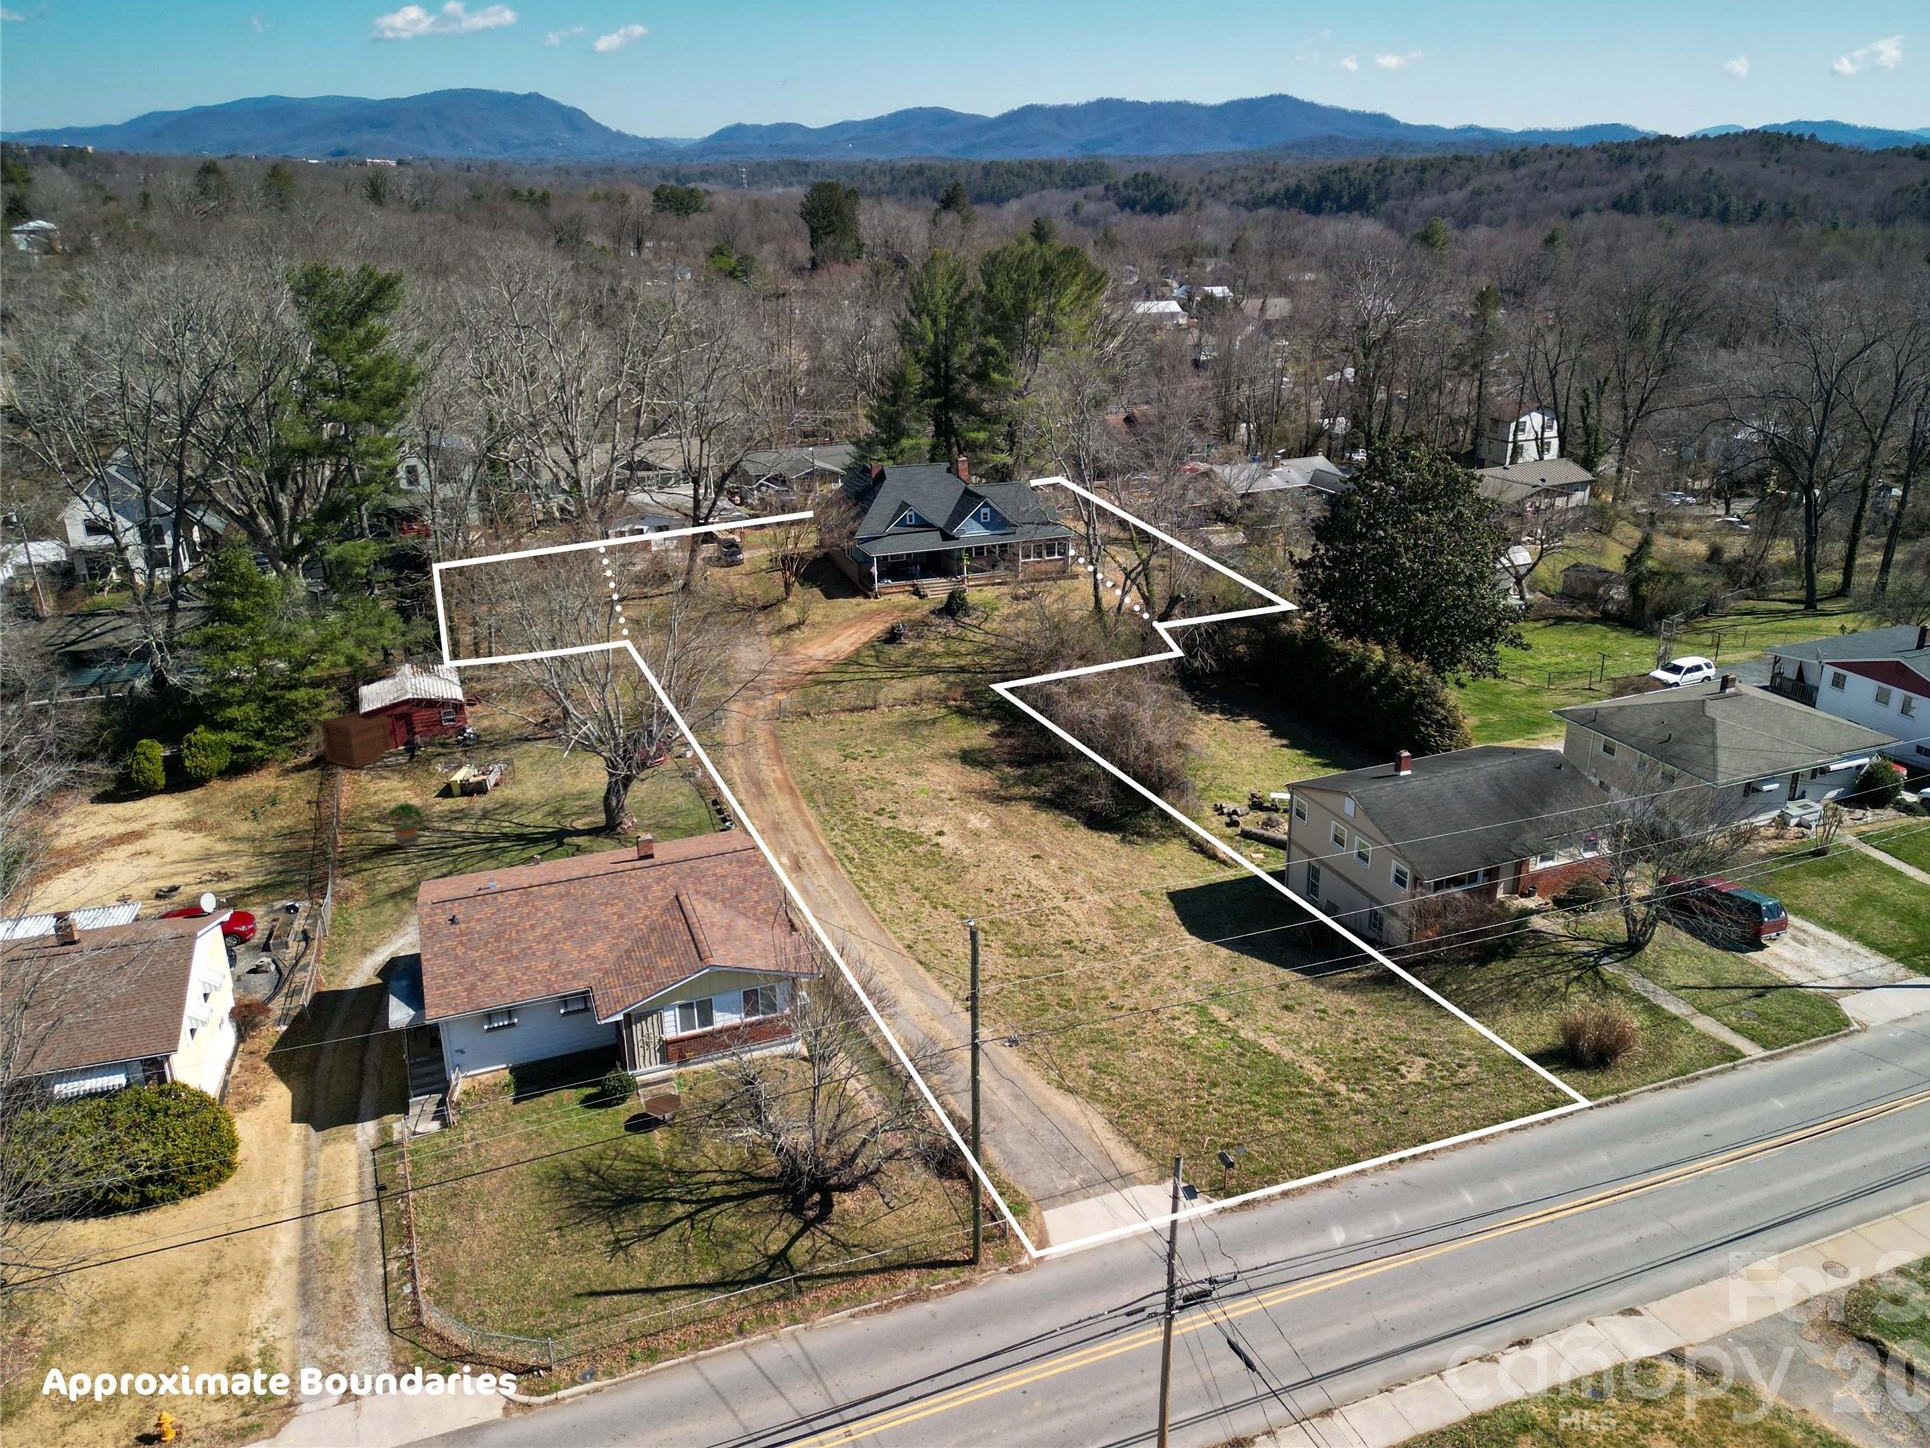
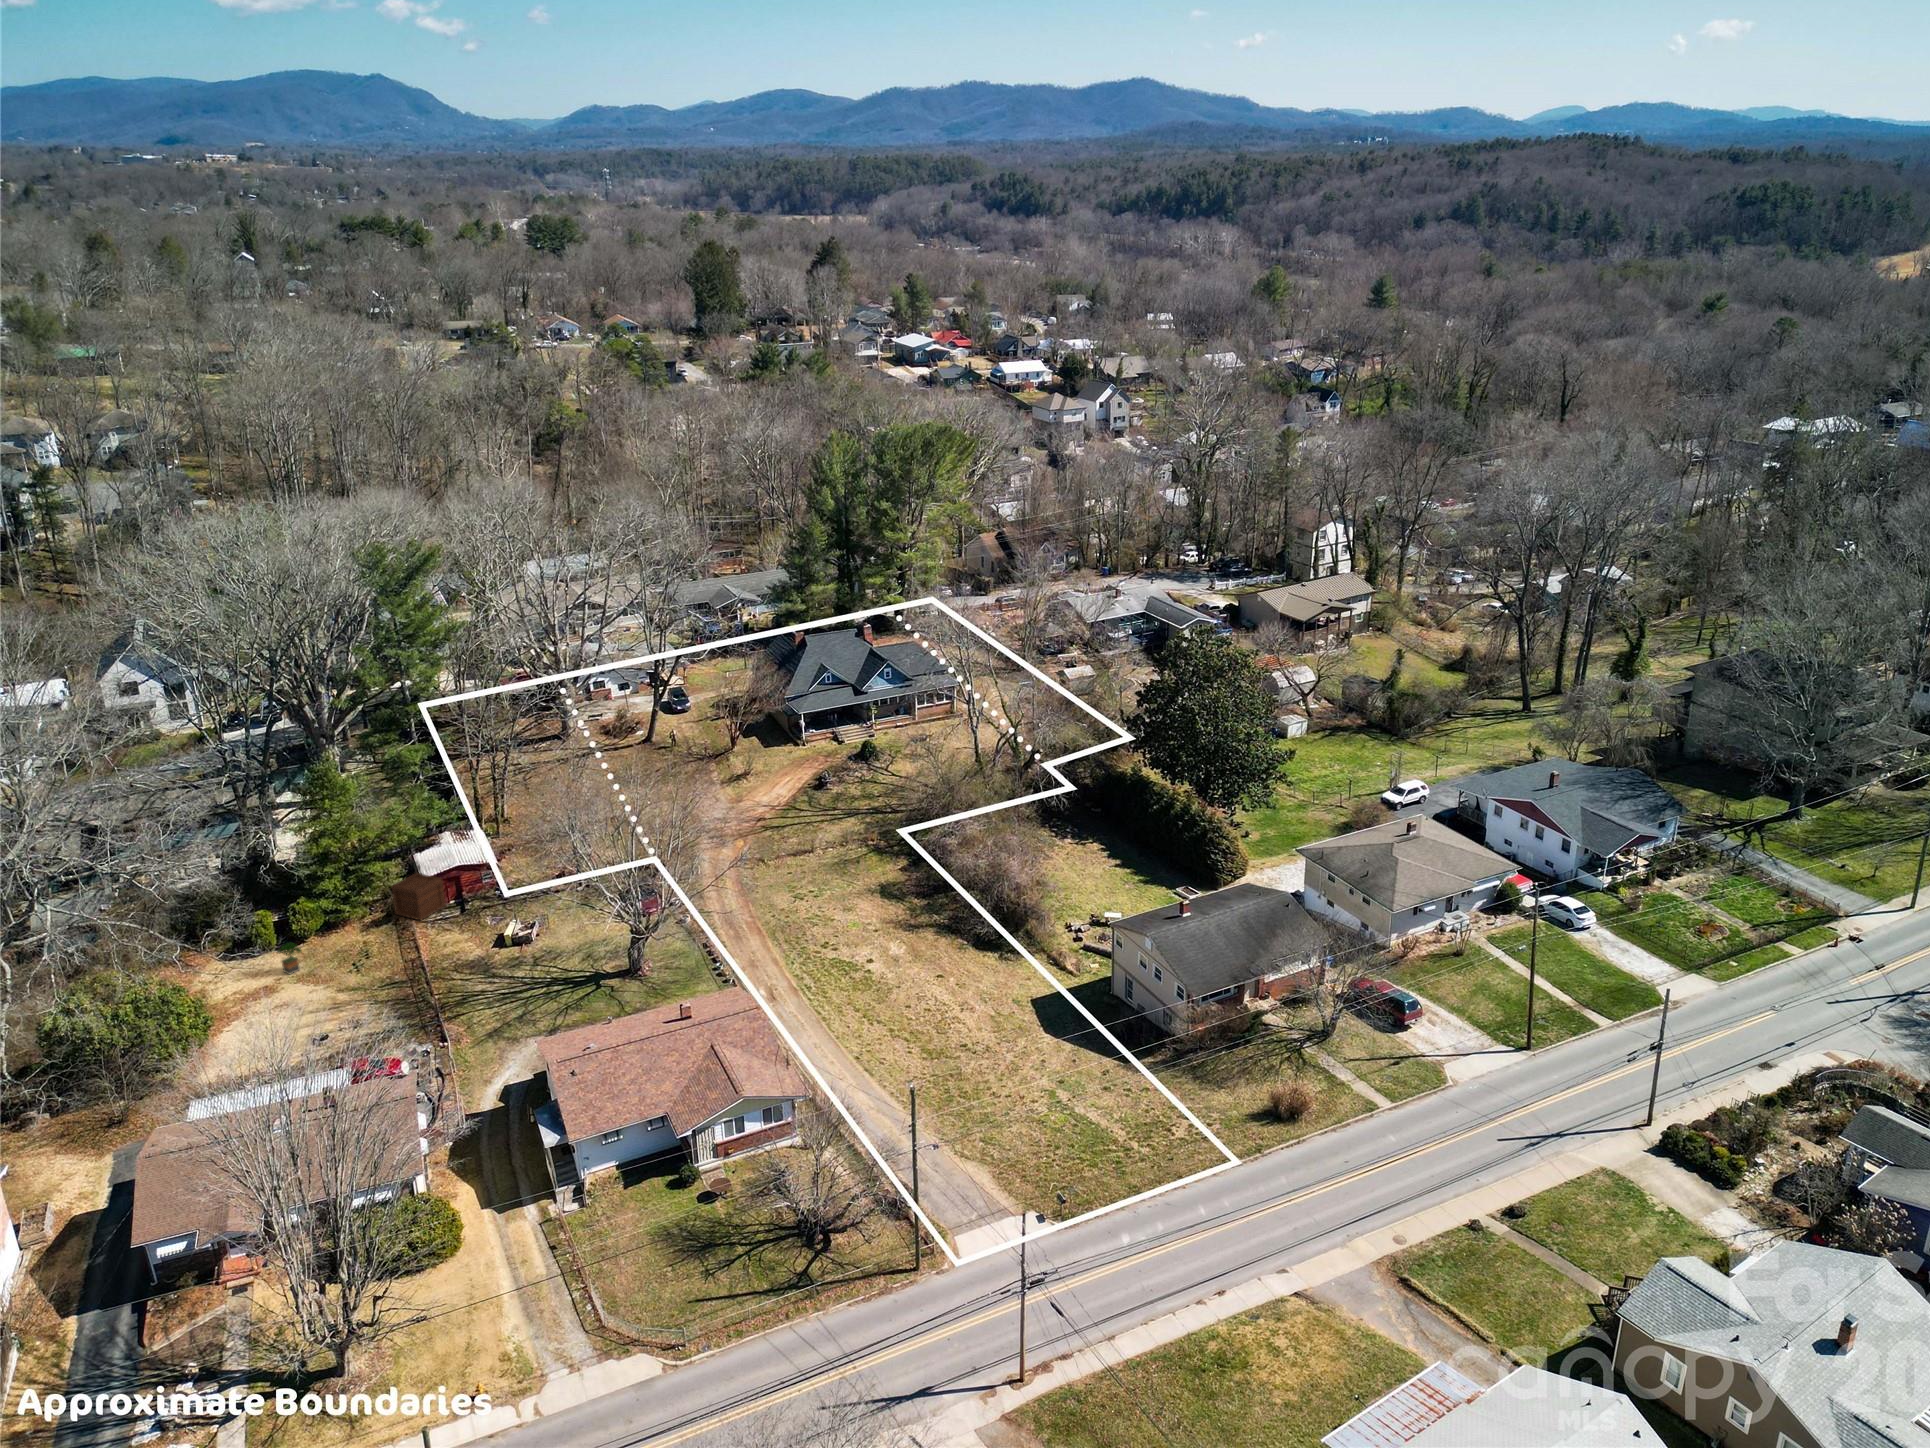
potted tree: present [388,802,422,847] -> present [278,943,302,974]

